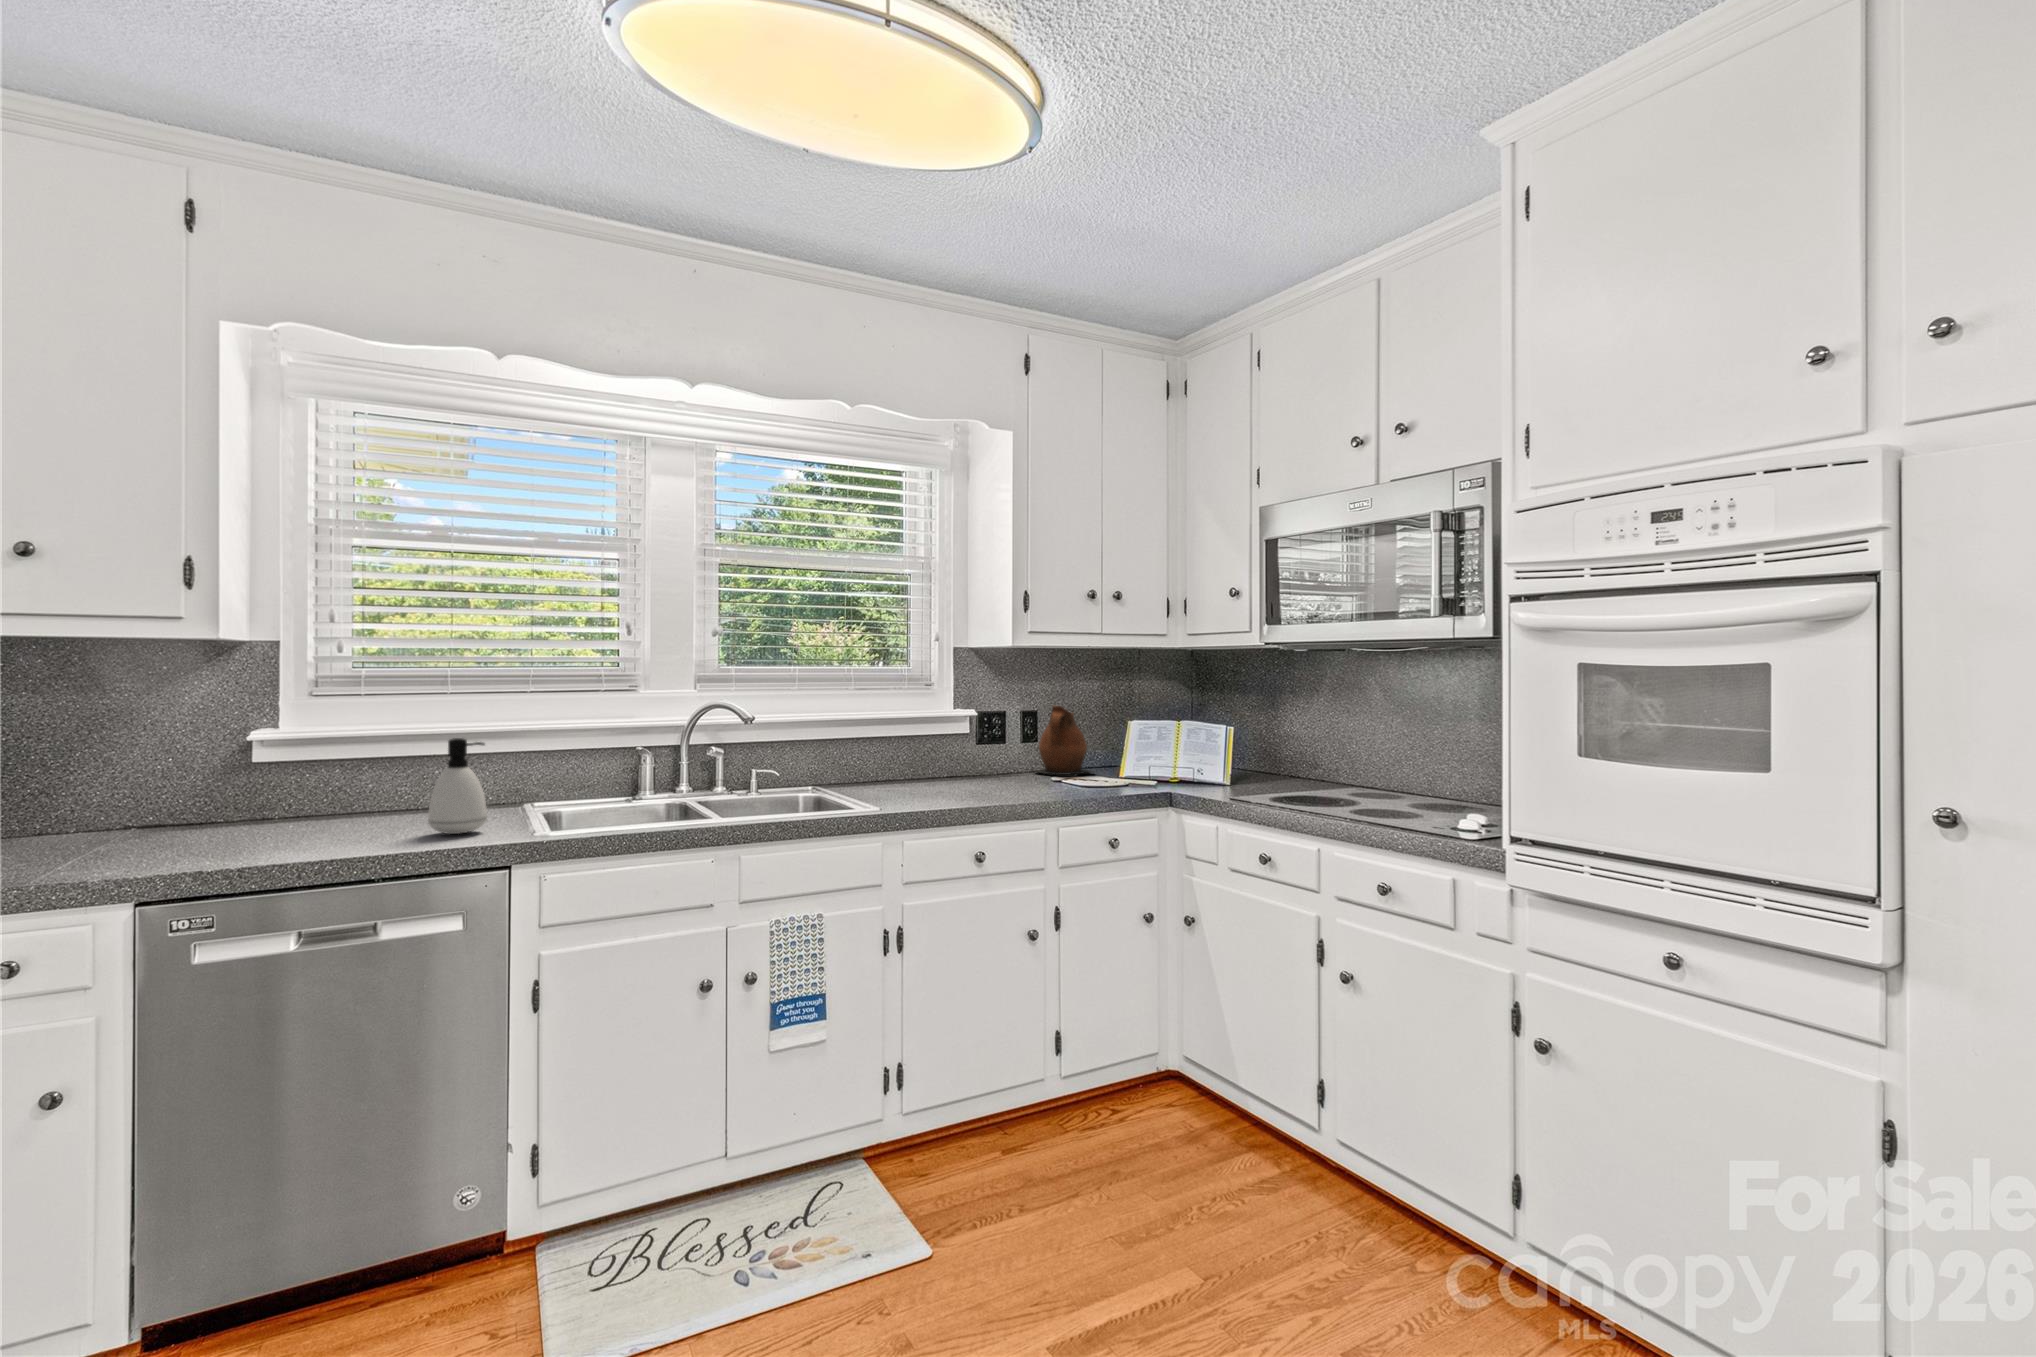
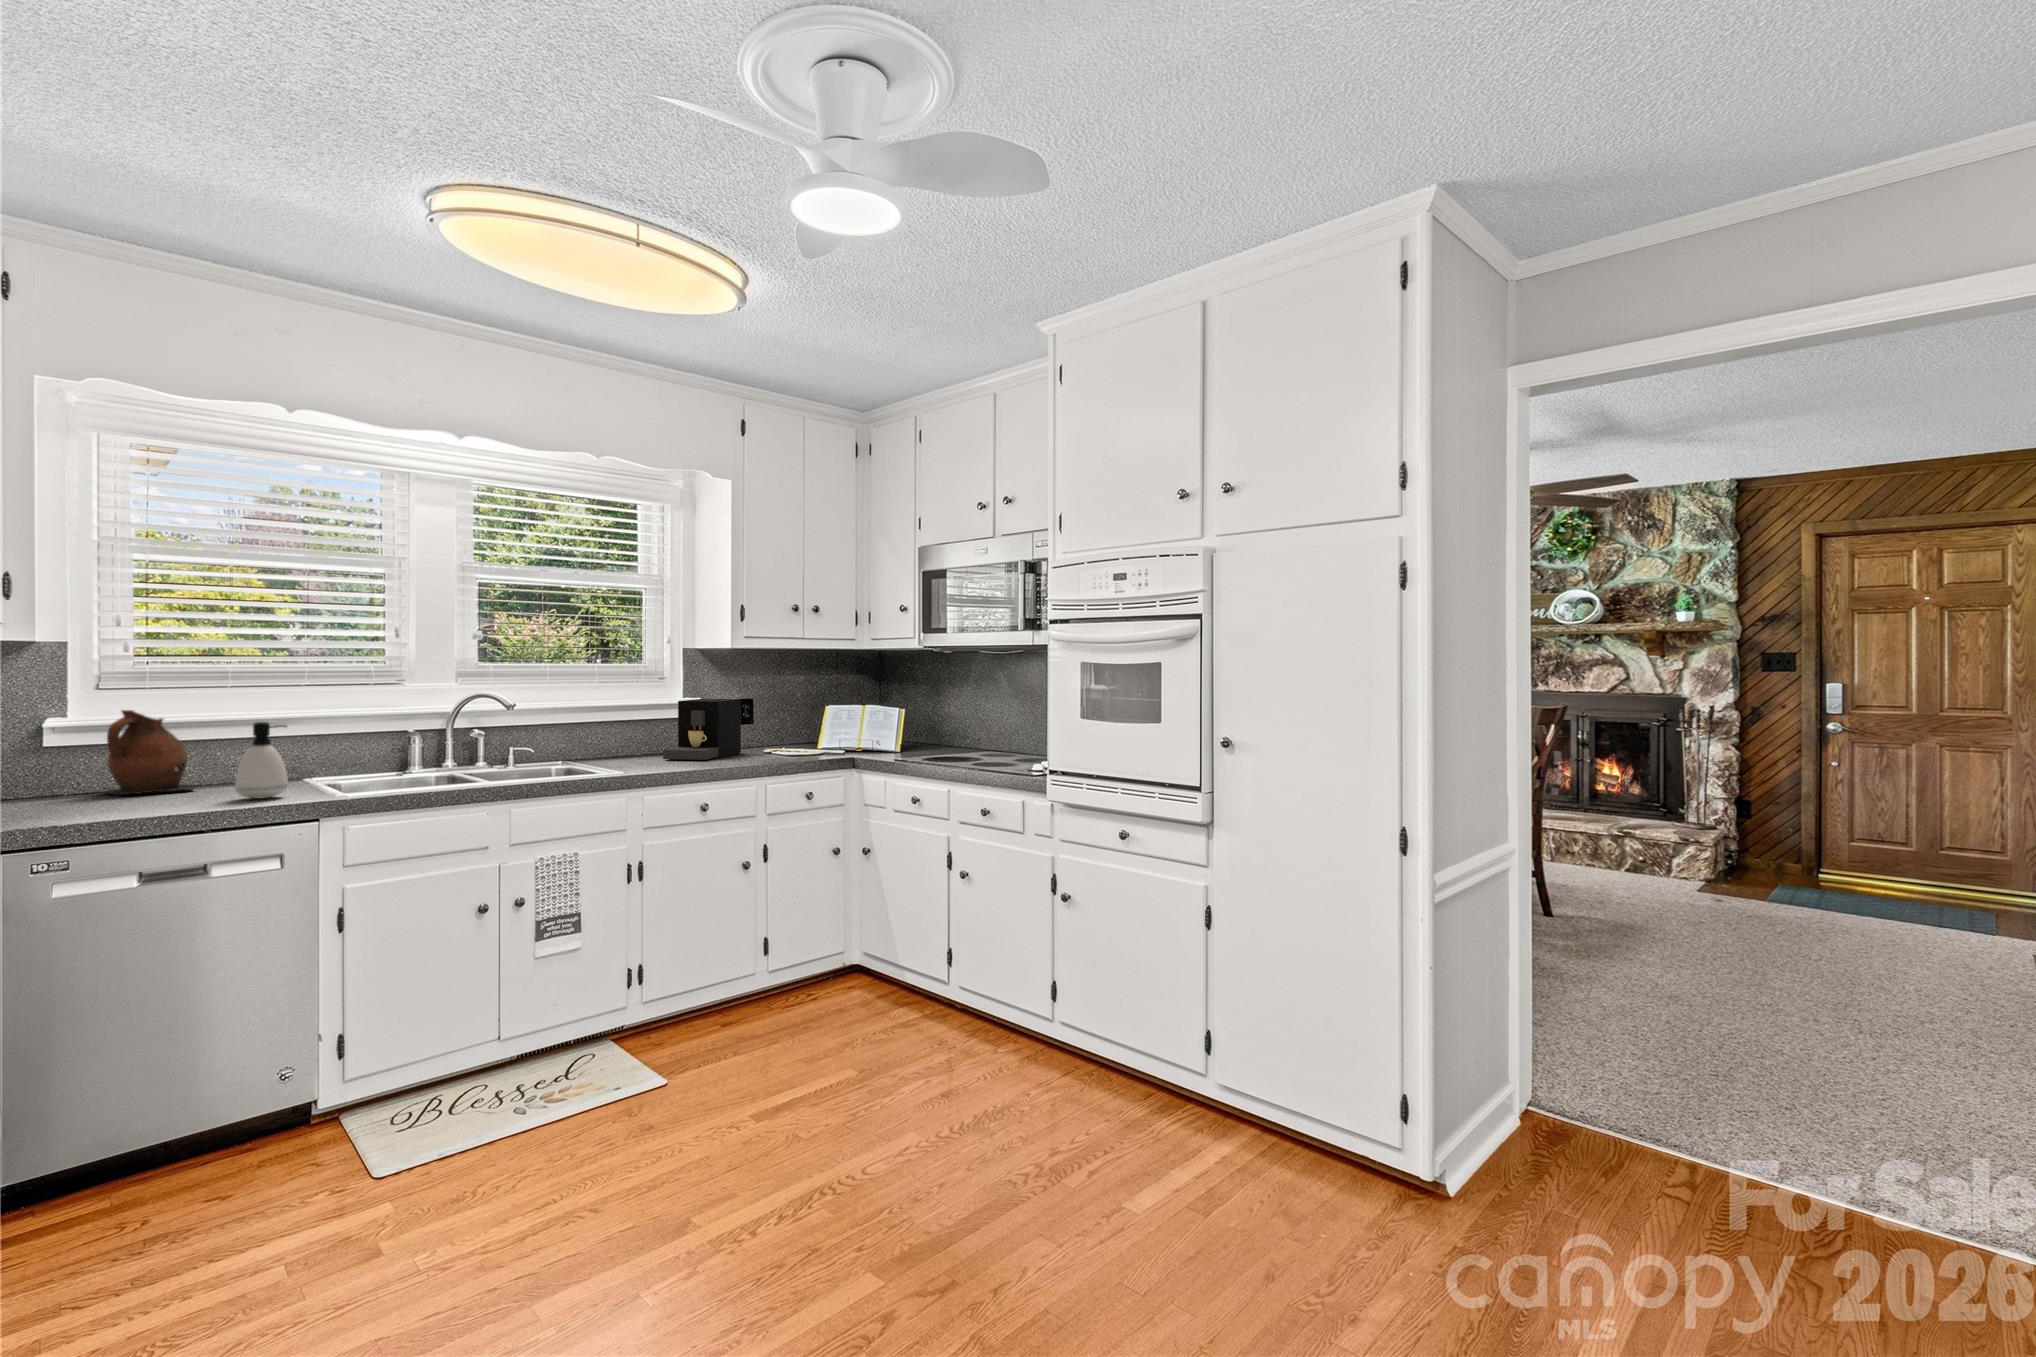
ceramic pitcher: present [1036,706,1093,775] -> present [106,710,195,795]
coffee maker: none [930,710,1024,790] -> present [663,699,741,760]

